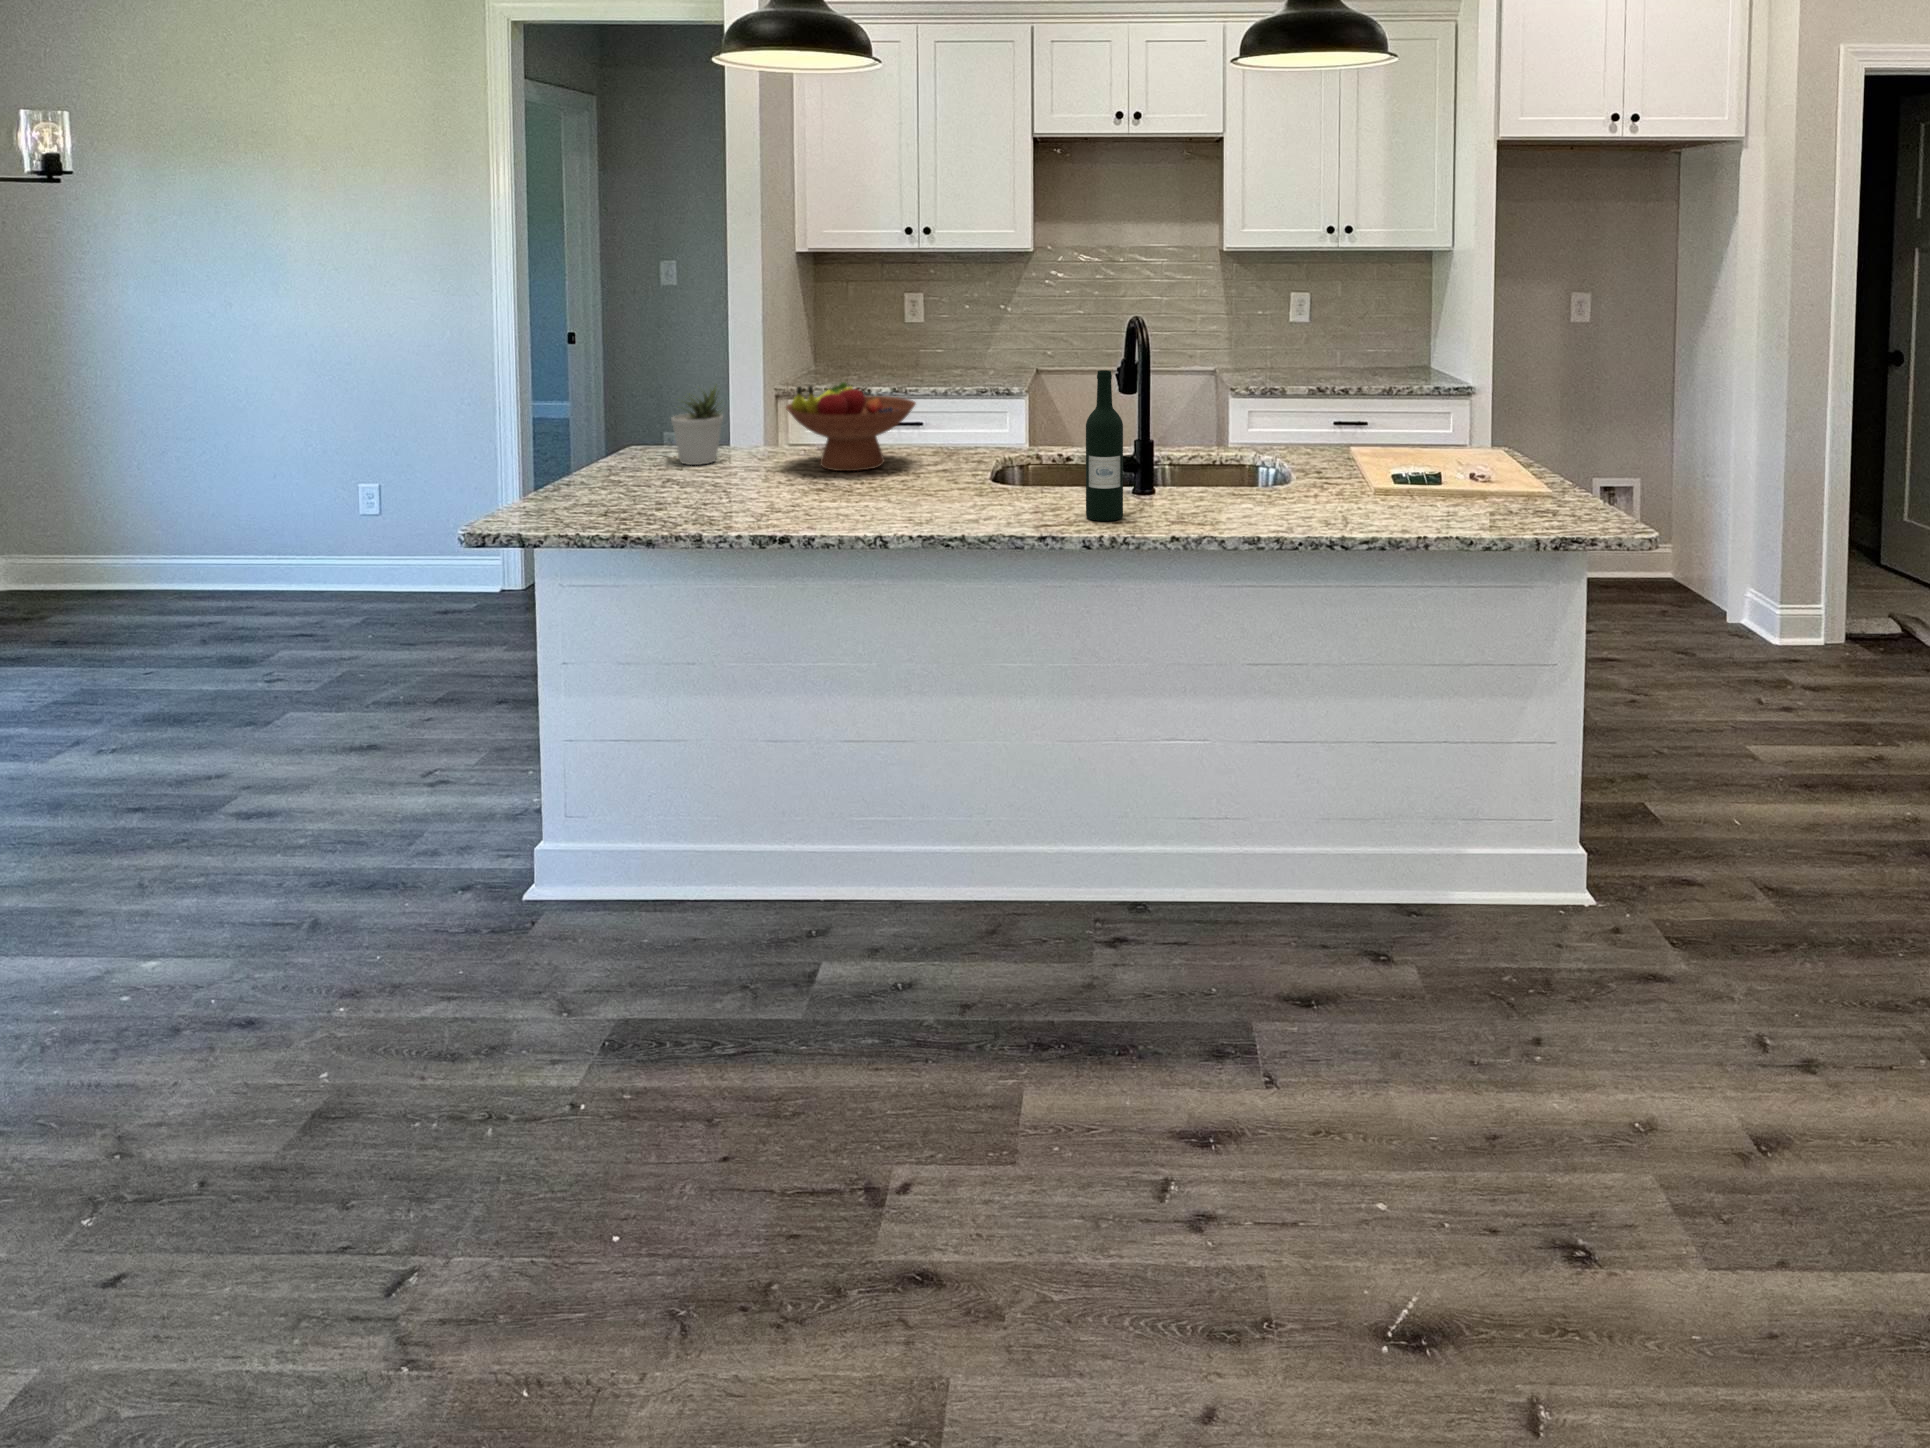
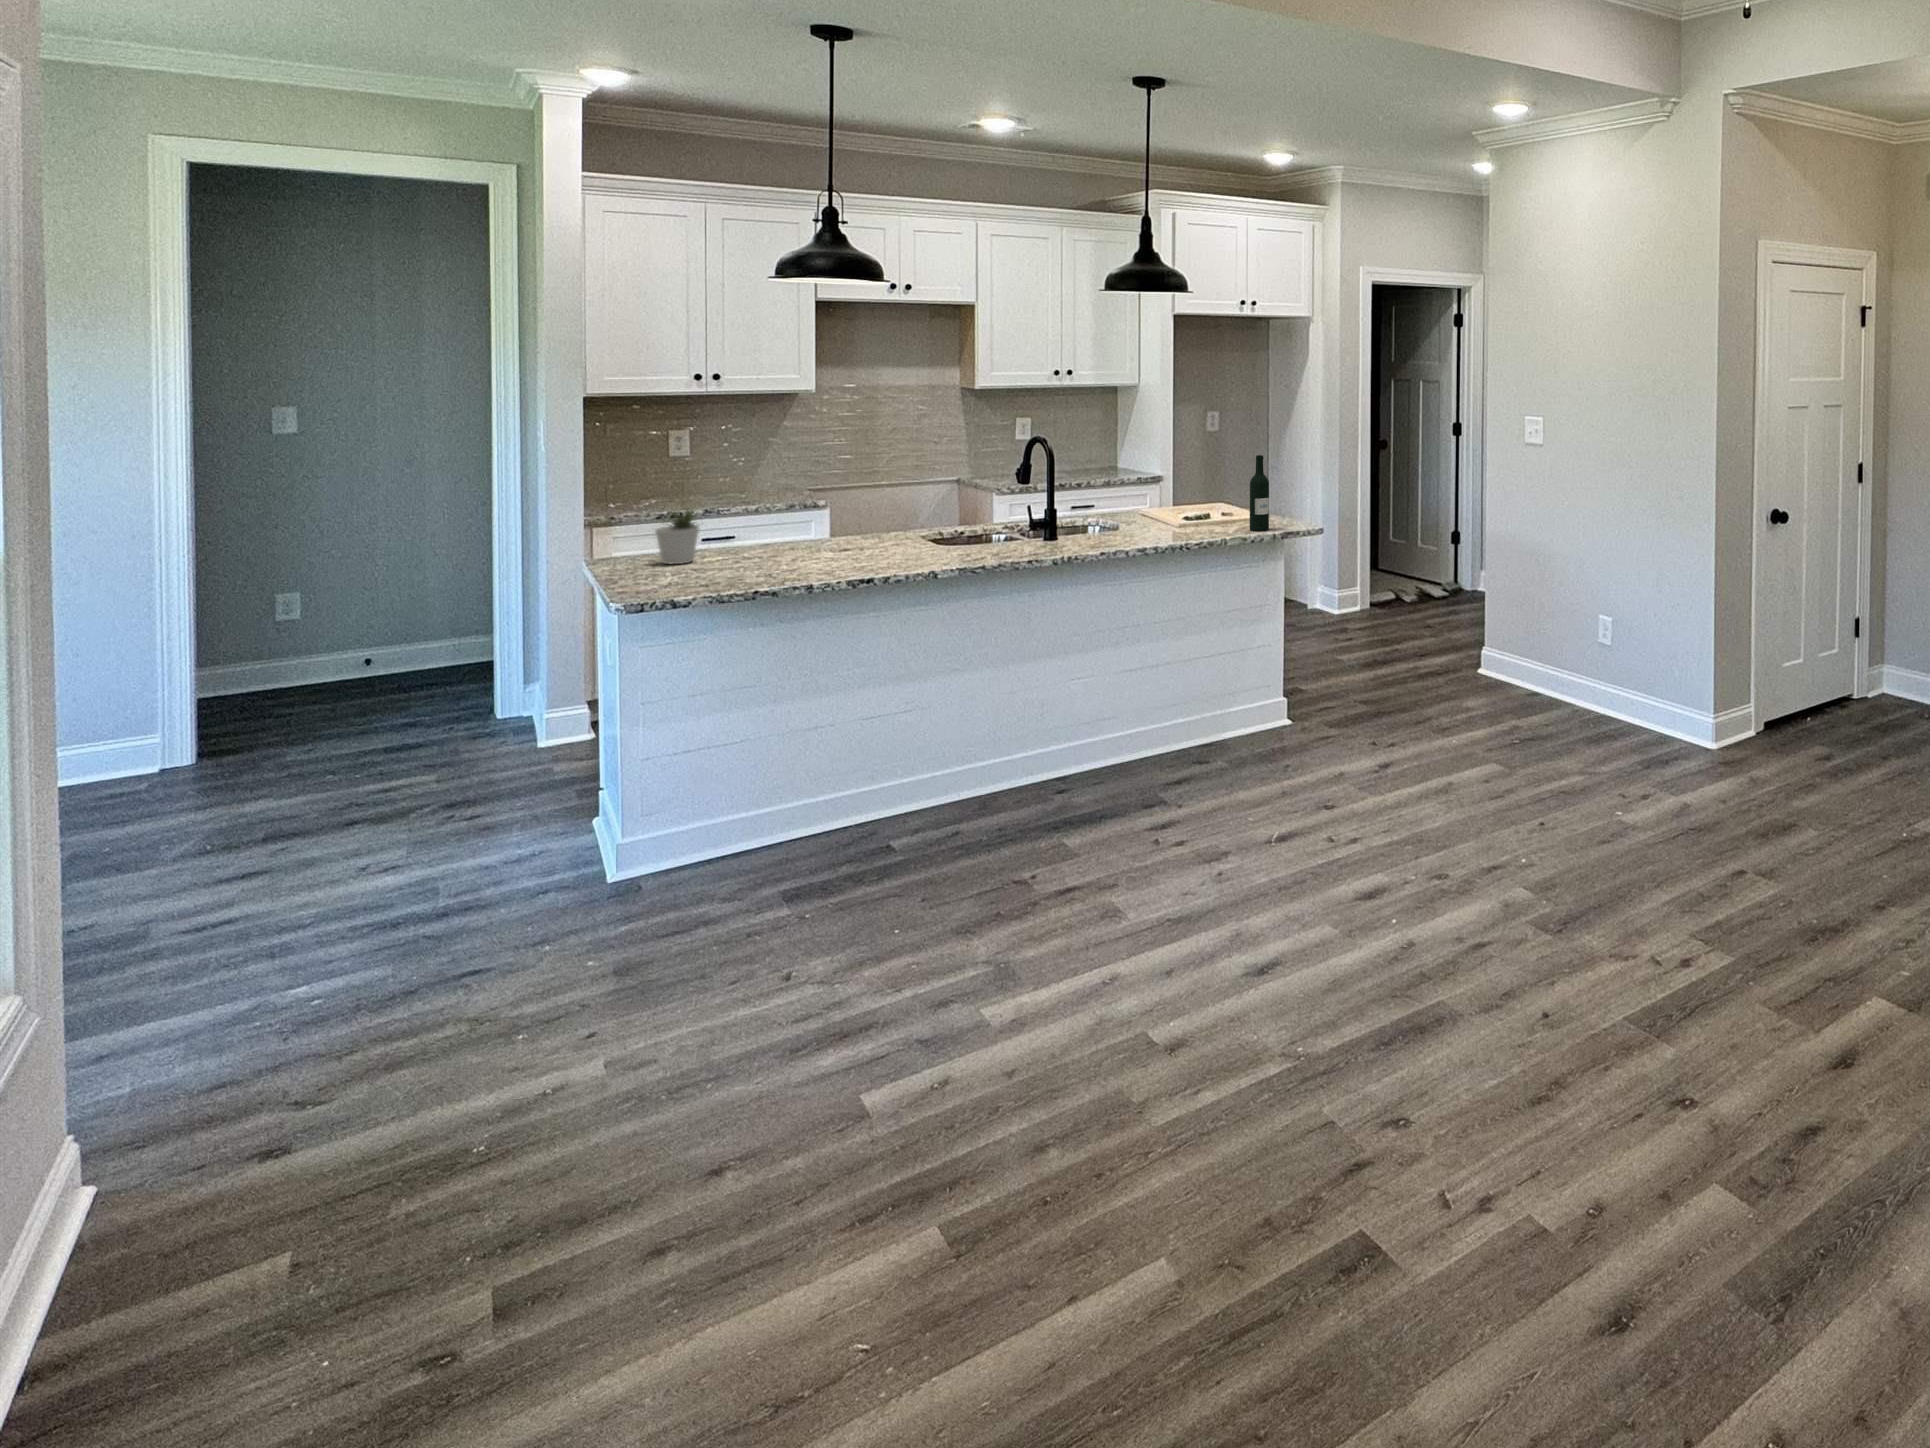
wine bottle: present [1086,370,1123,521] -> present [1250,455,1269,531]
fruit bowl: present [786,382,916,471] -> none [761,494,864,555]

